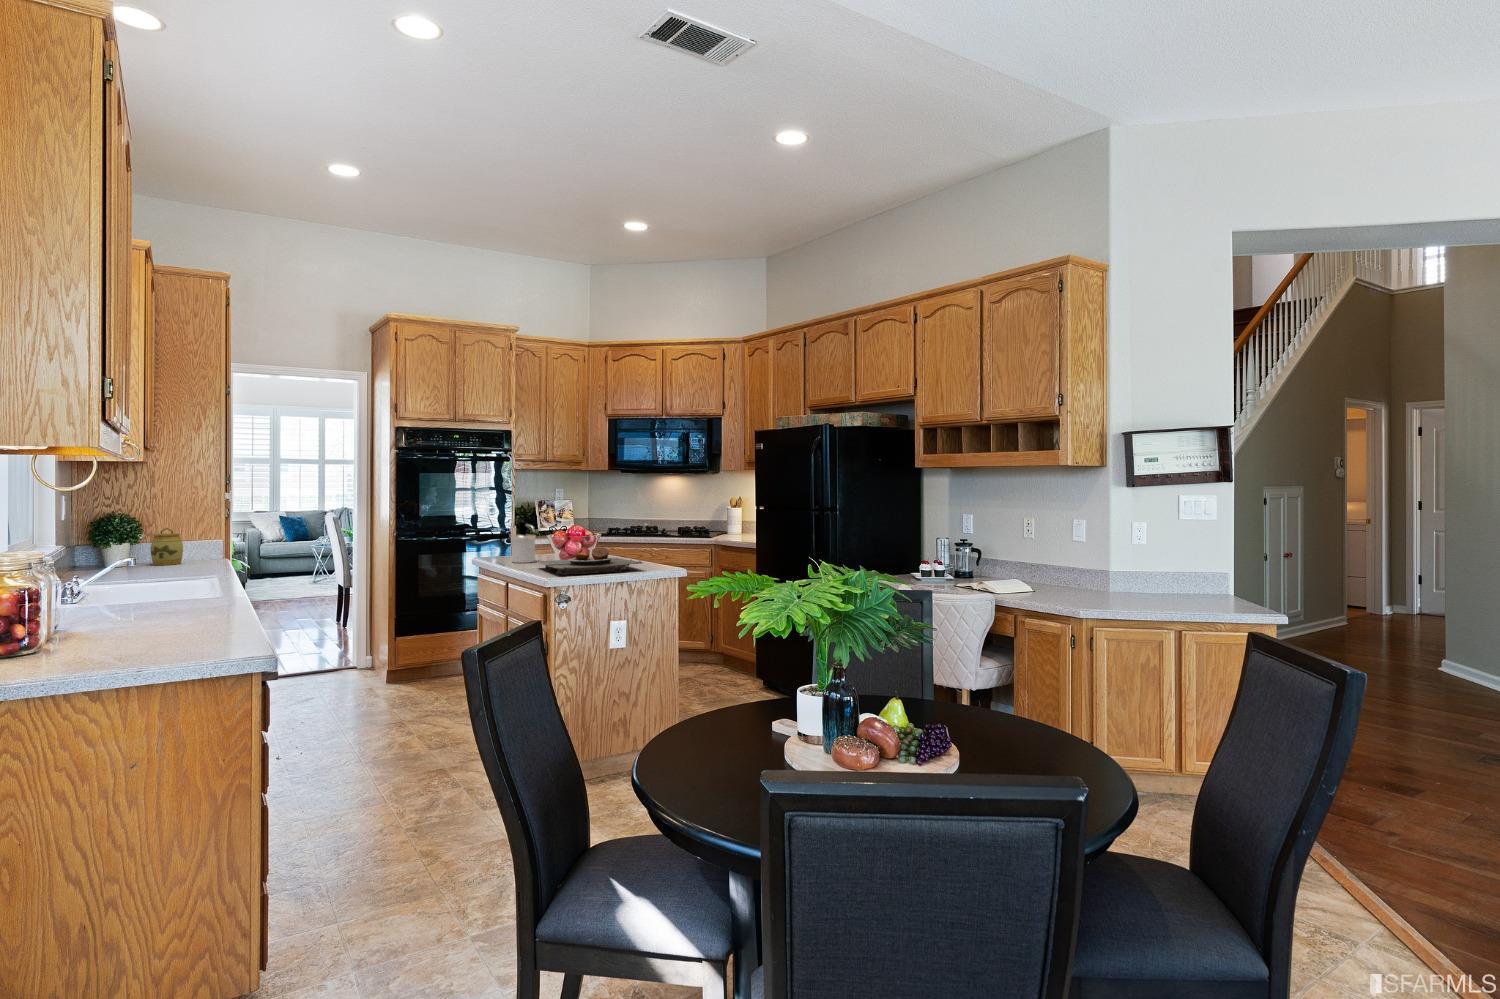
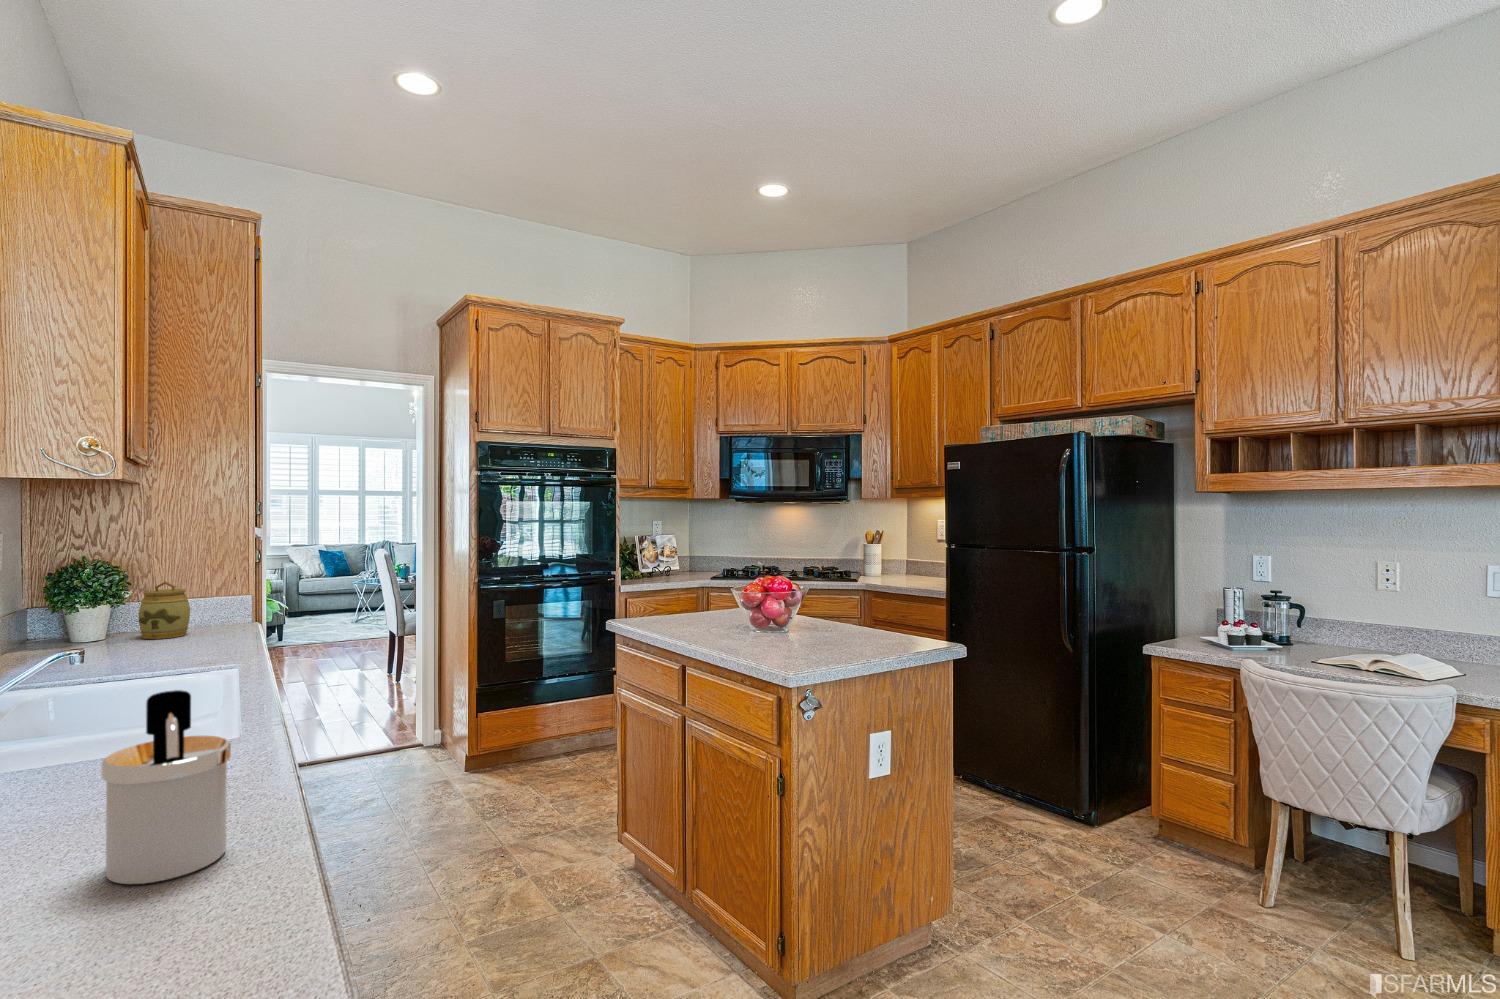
soap dispenser: present [511,522,536,563] -> present [101,690,231,884]
plate: present [536,547,642,575] -> none [731,611,911,662]

